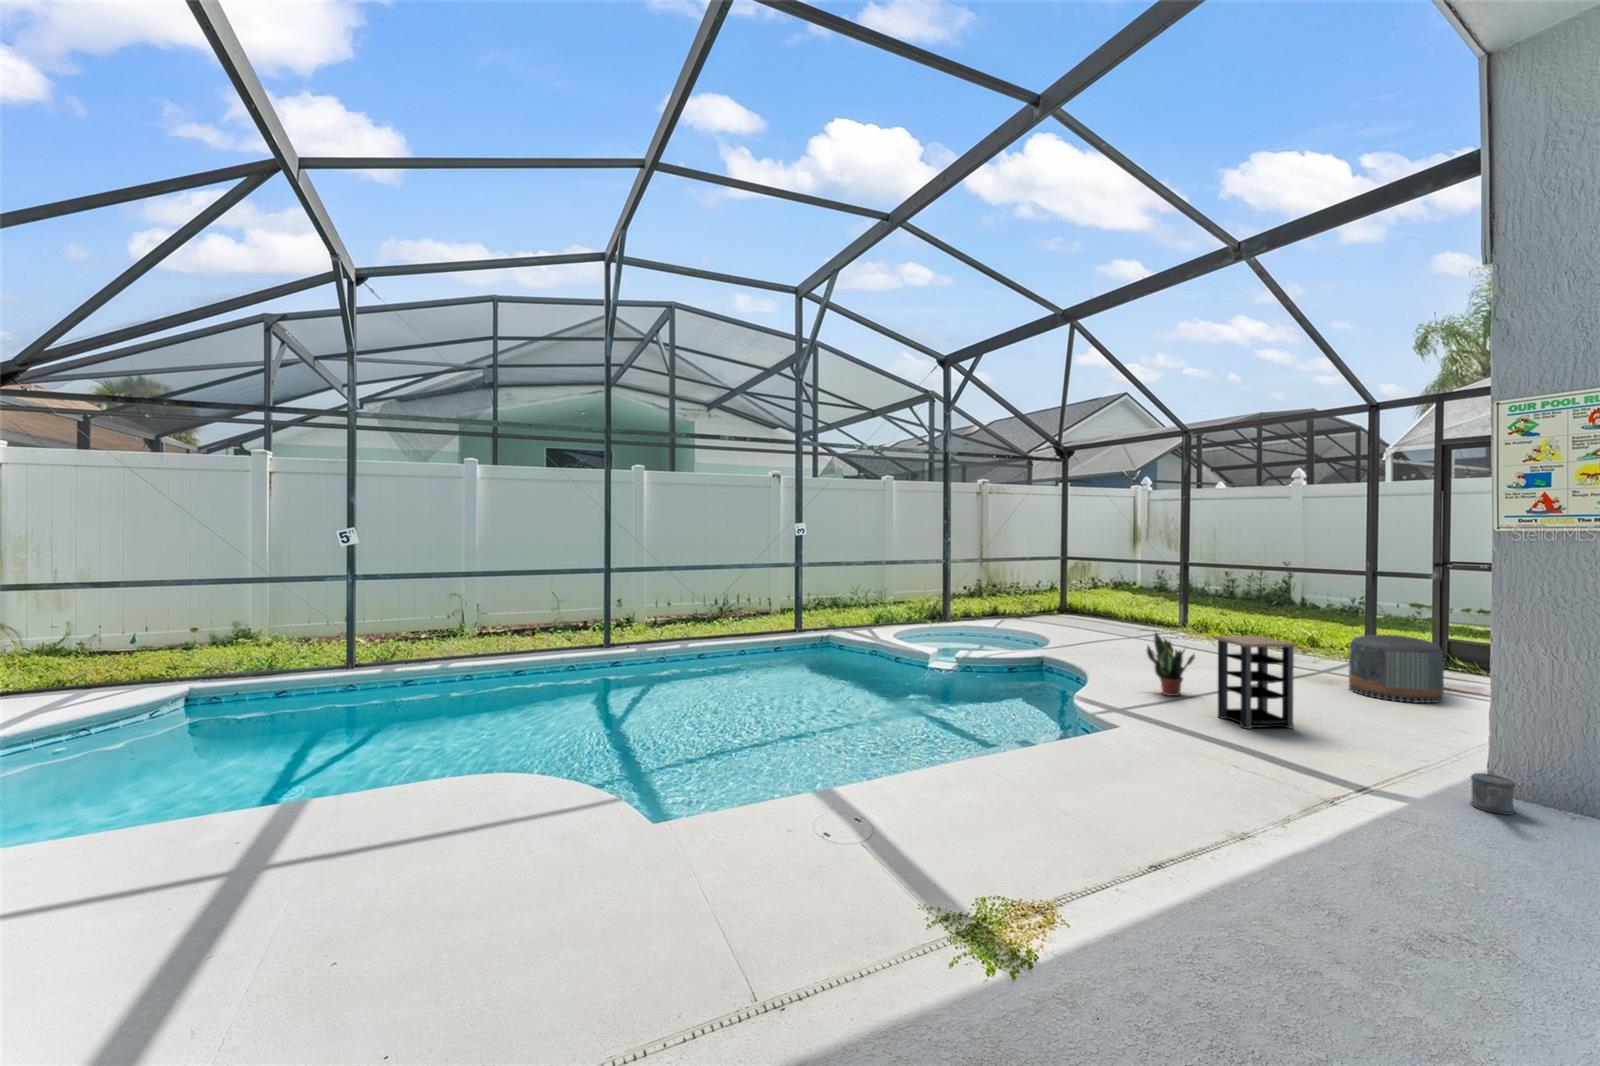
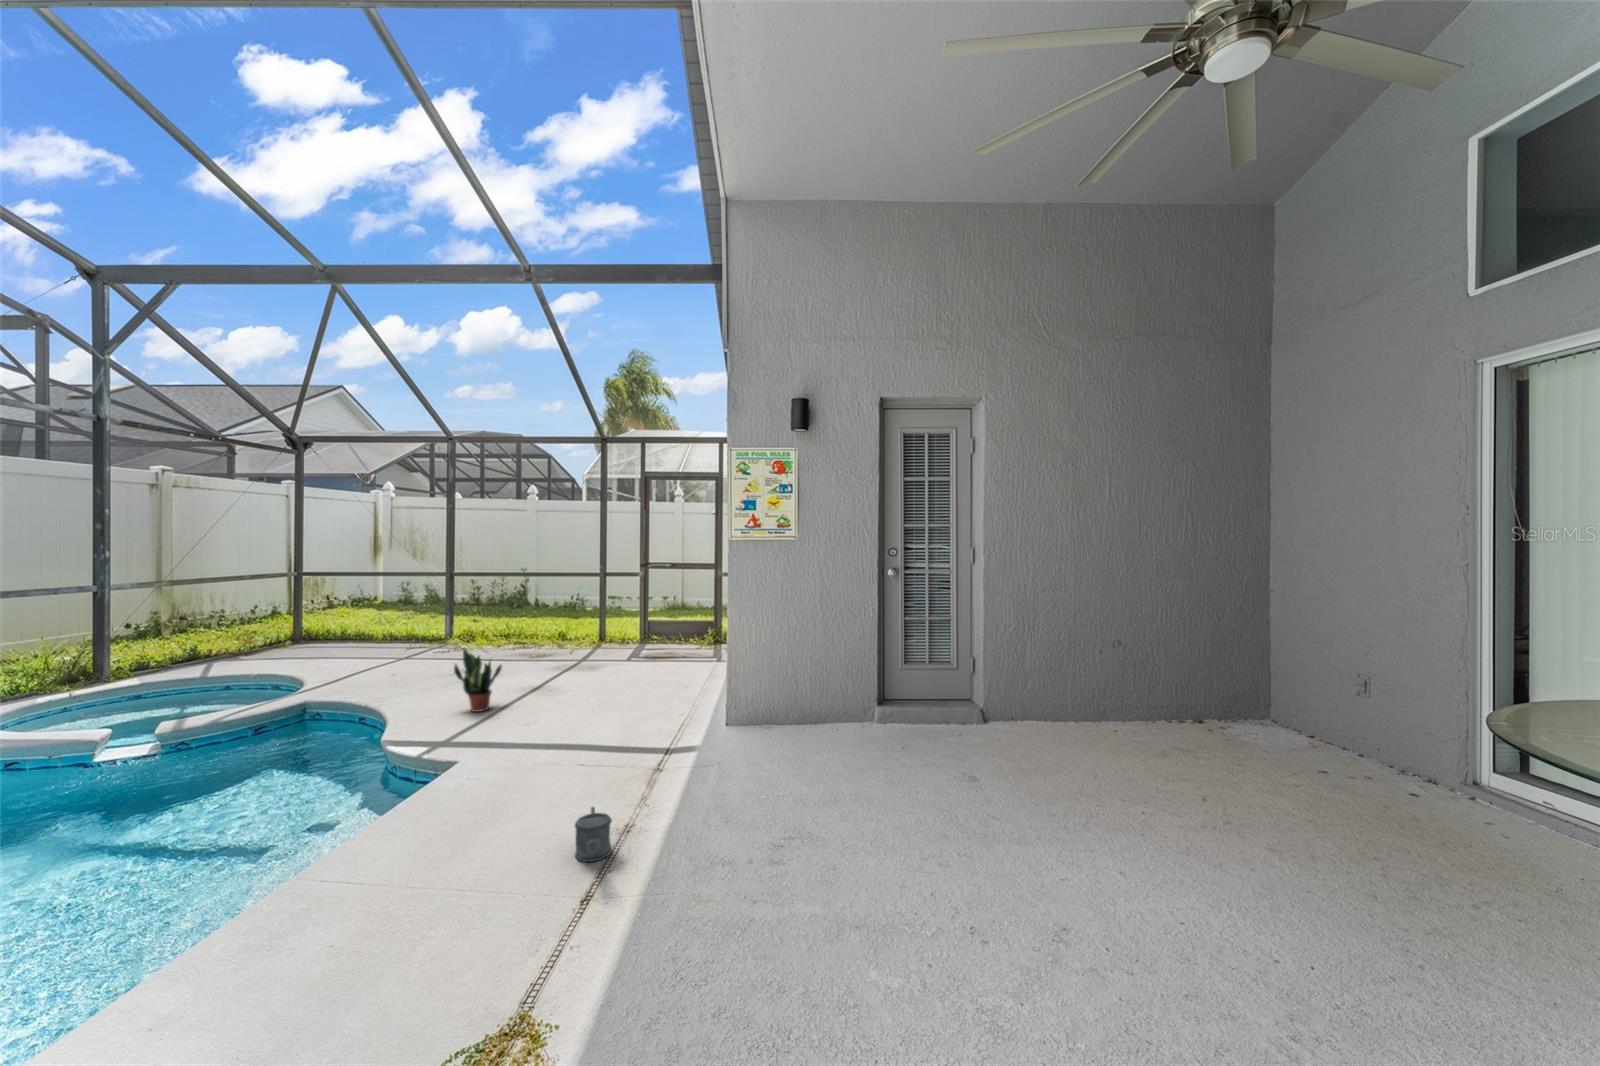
pouf: present [1349,635,1444,703] -> none [608,621,666,673]
side table: present [1213,636,1296,729] -> none [529,637,598,726]
watering can: present [1471,771,1516,815] -> present [575,807,612,862]

